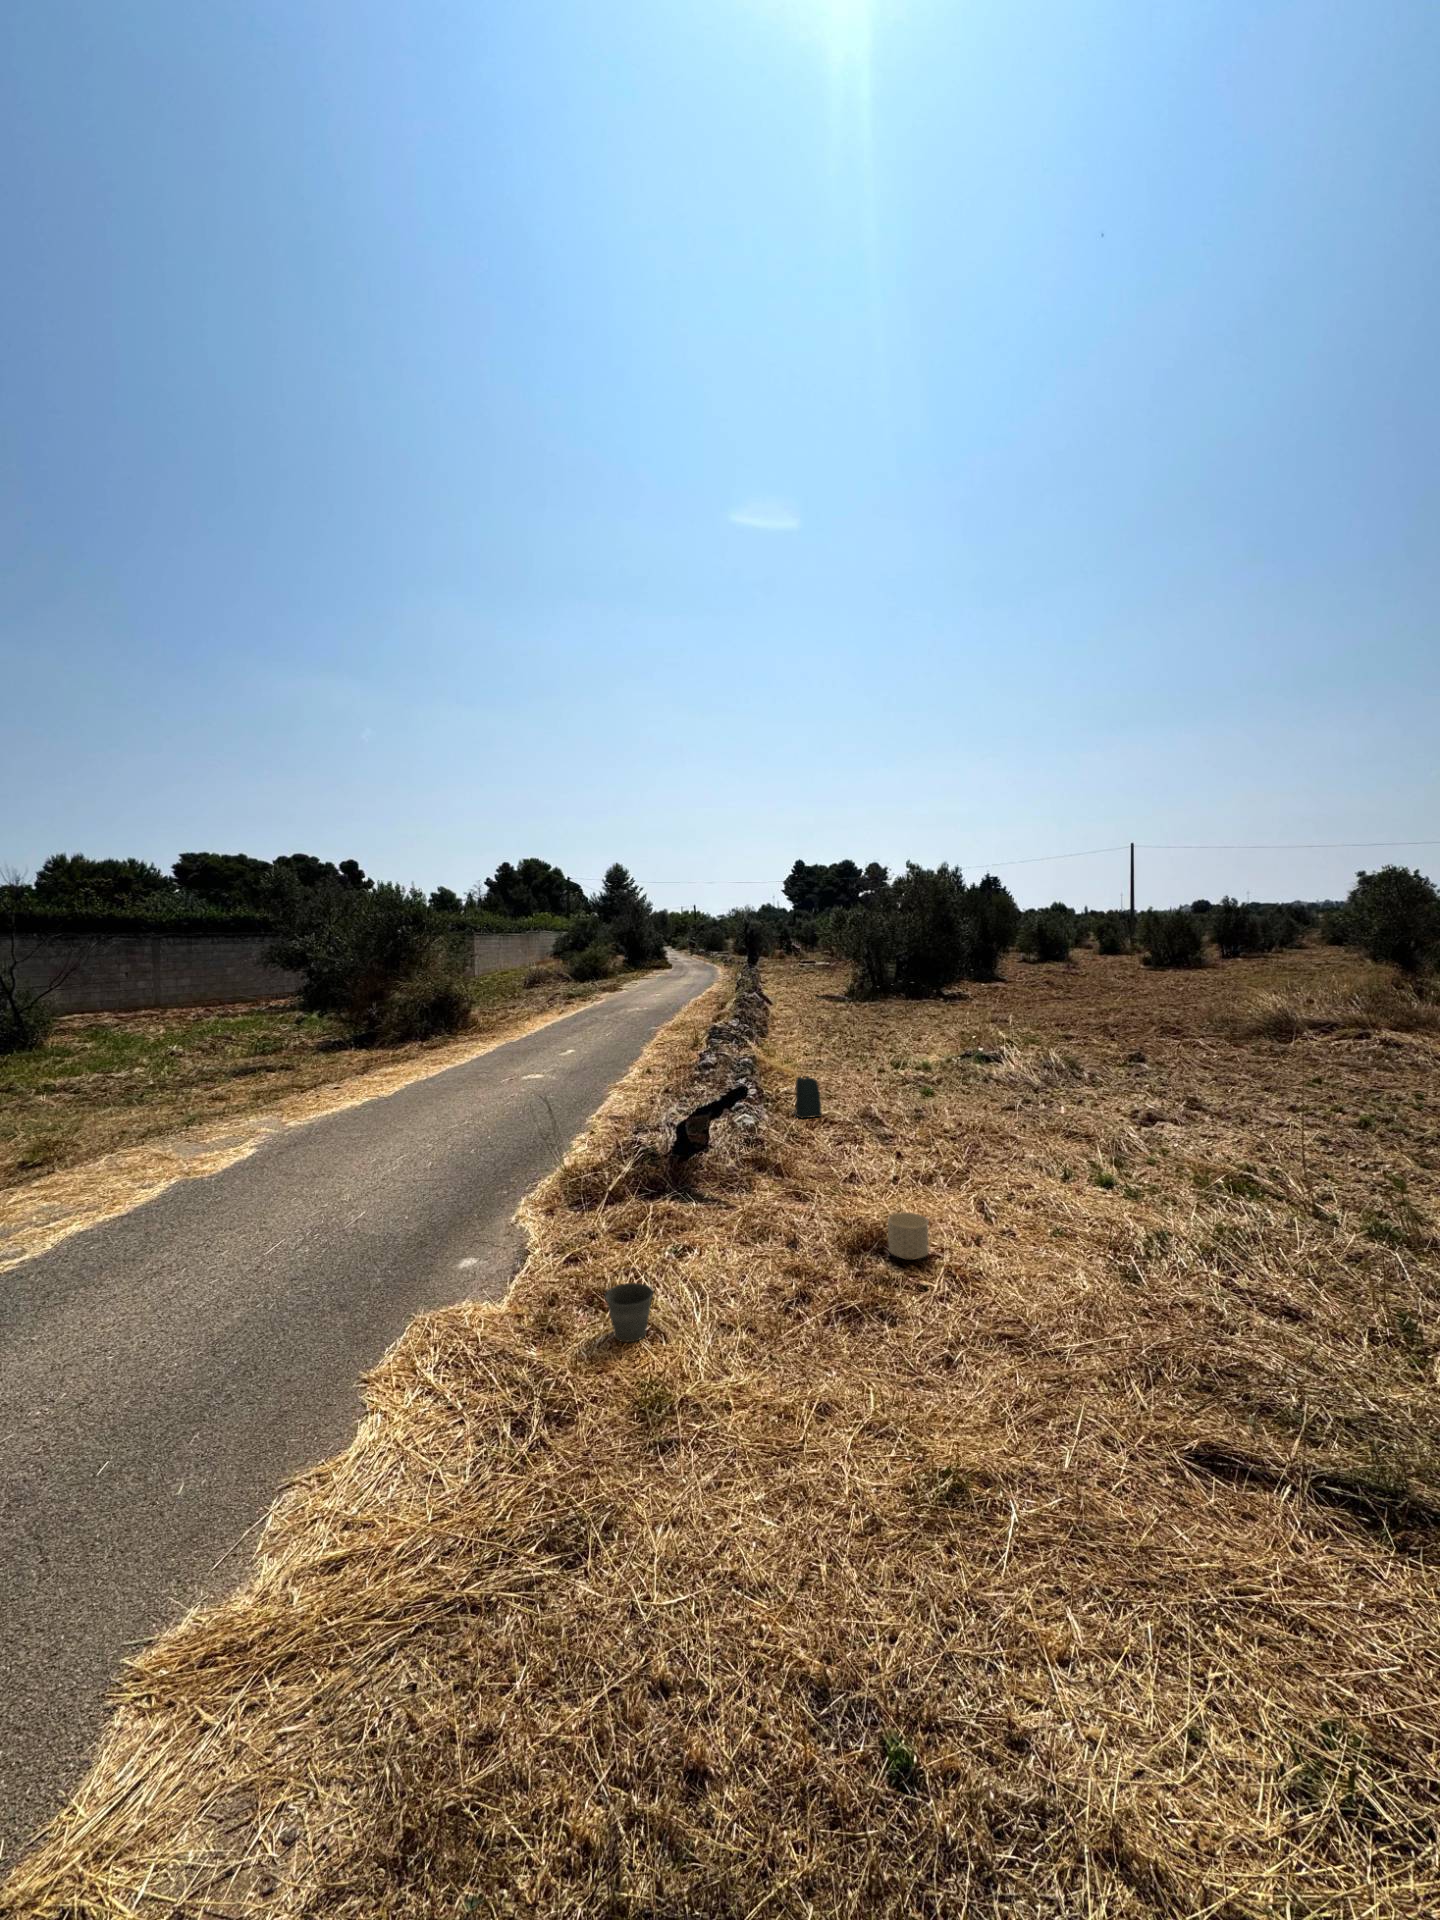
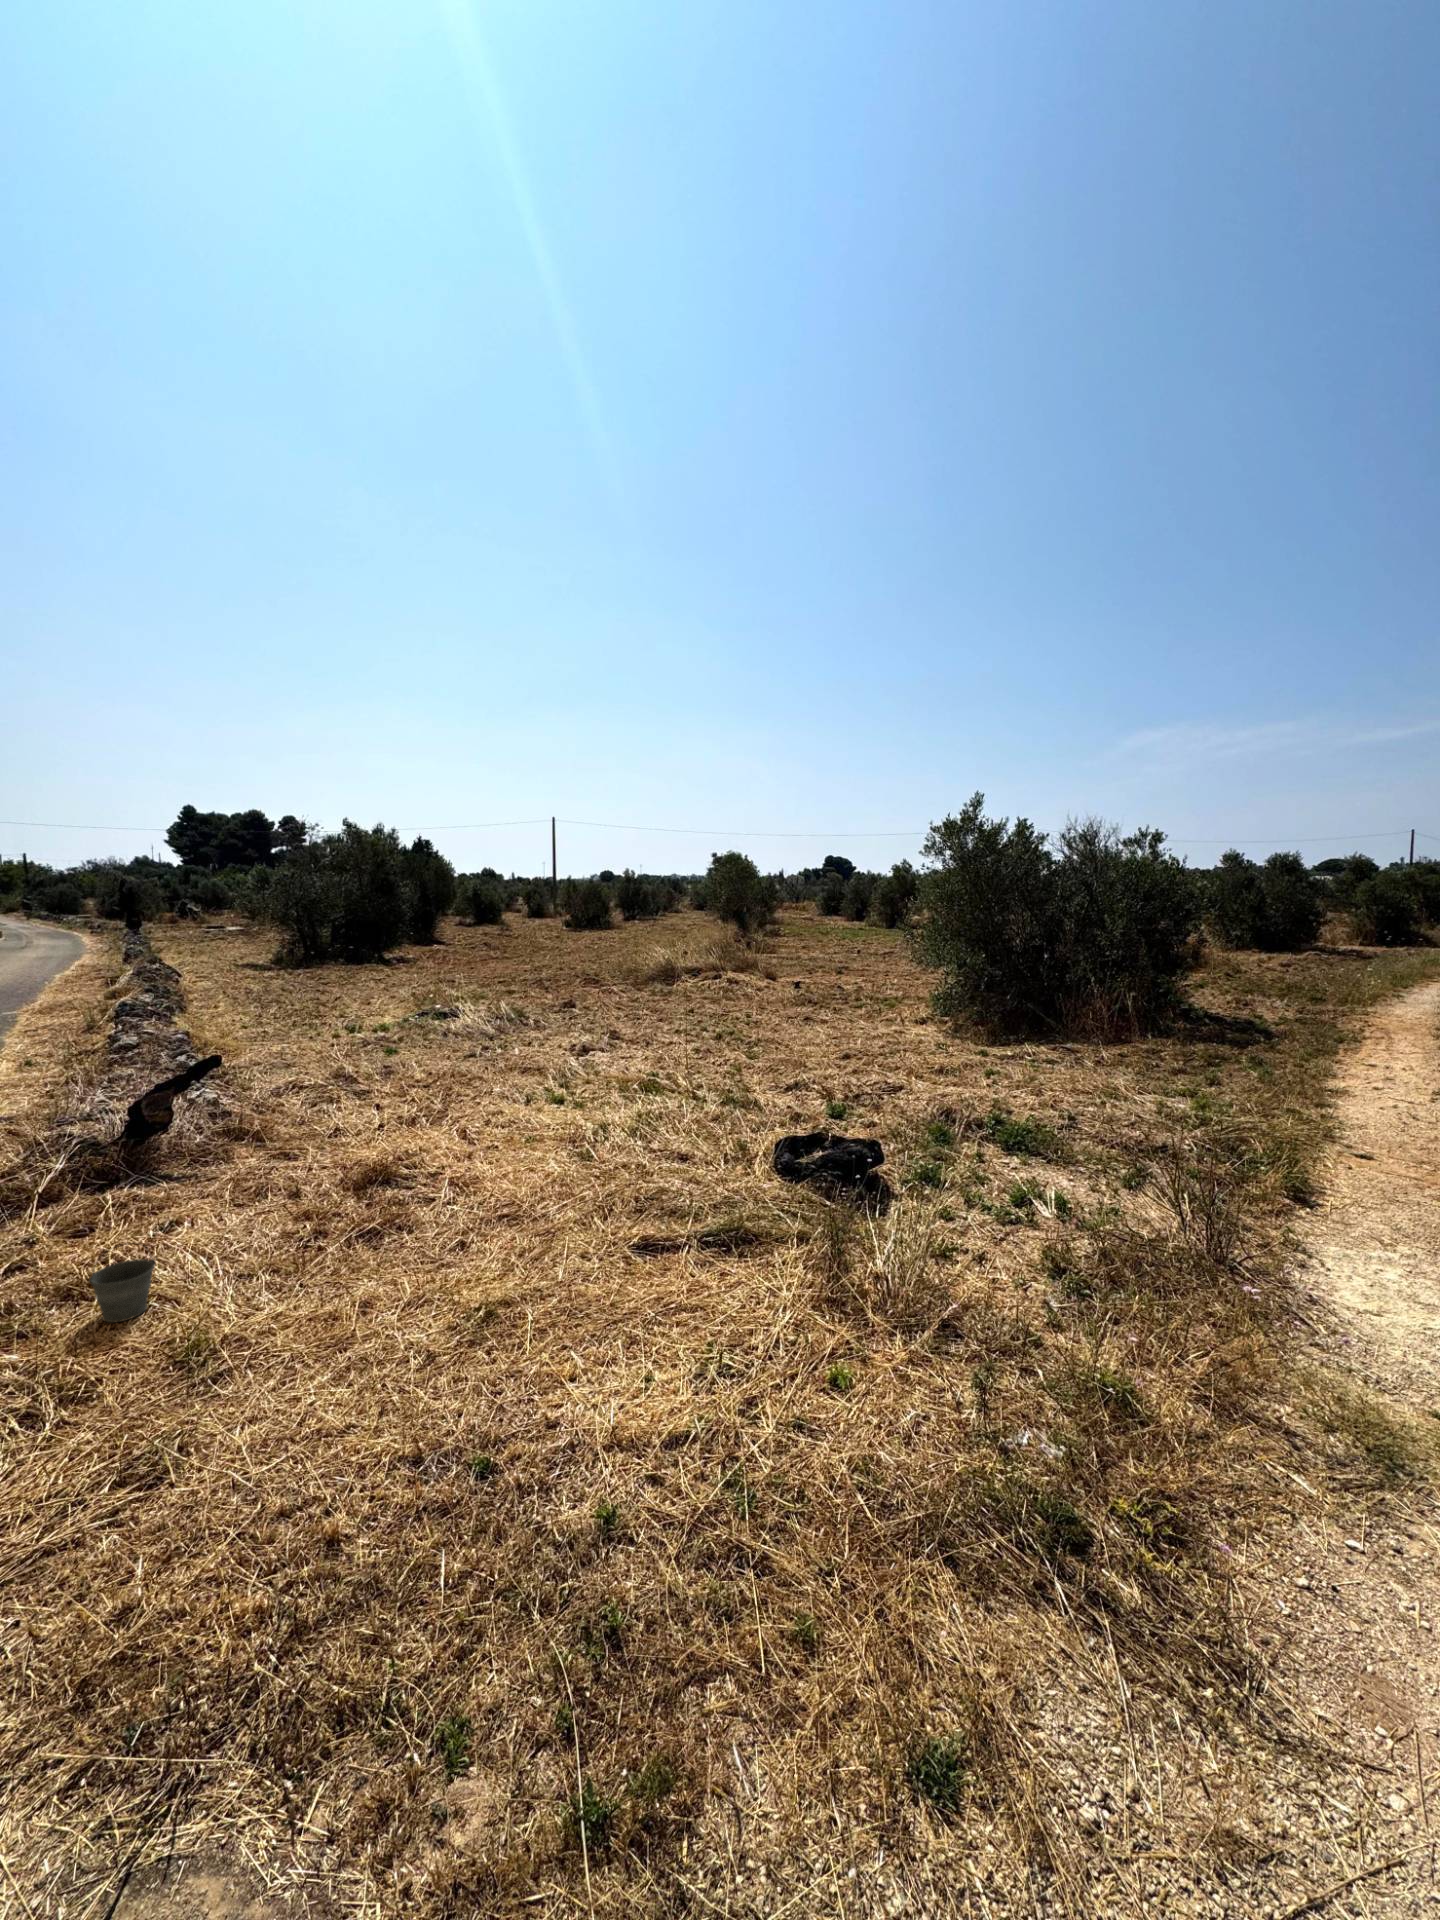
backpack: present [795,1076,822,1118] -> none [253,1042,286,1087]
planter: present [888,1212,929,1260] -> none [392,1144,430,1184]

